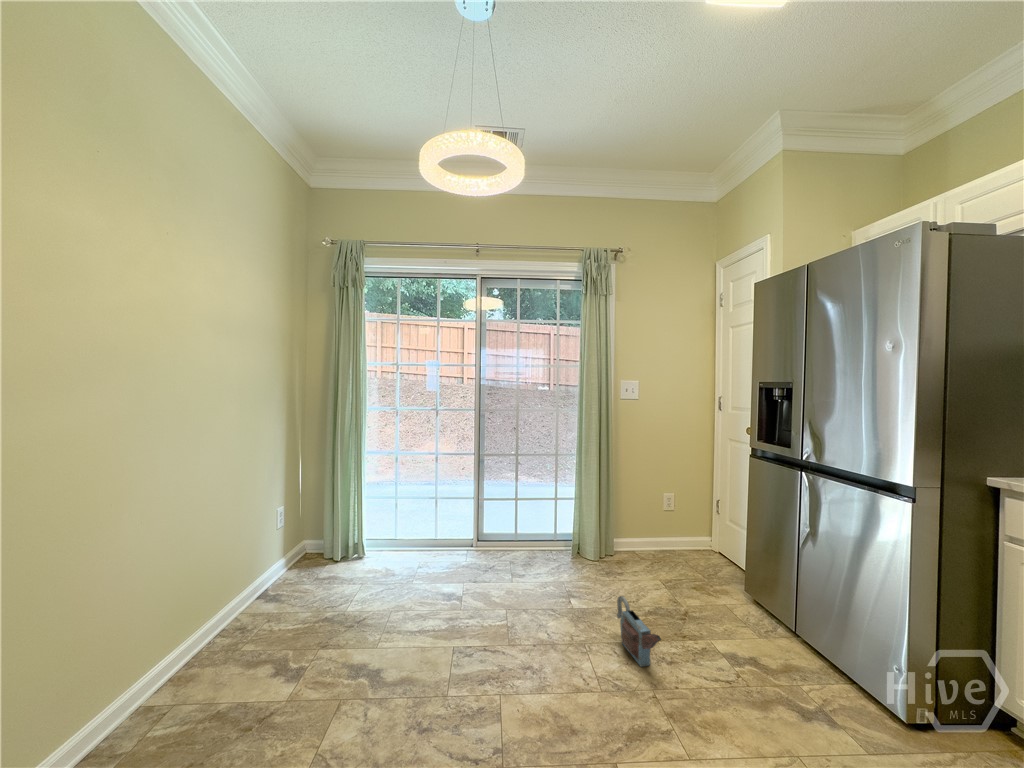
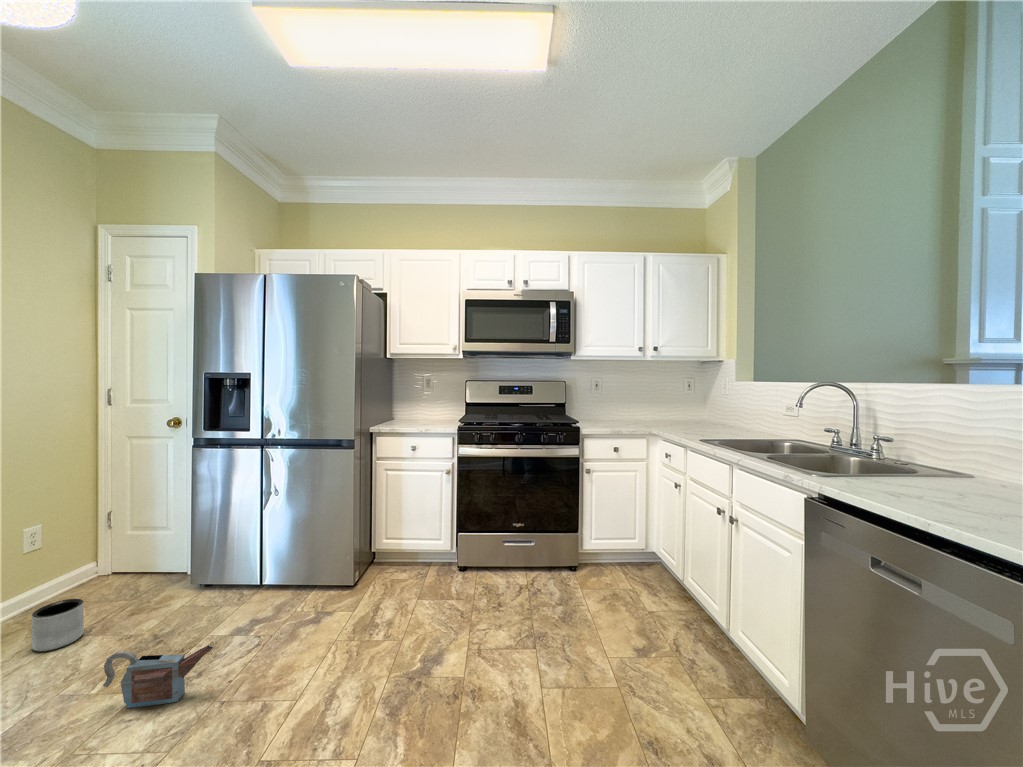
planter: none [637,548,664,583] -> present [31,599,84,651]

